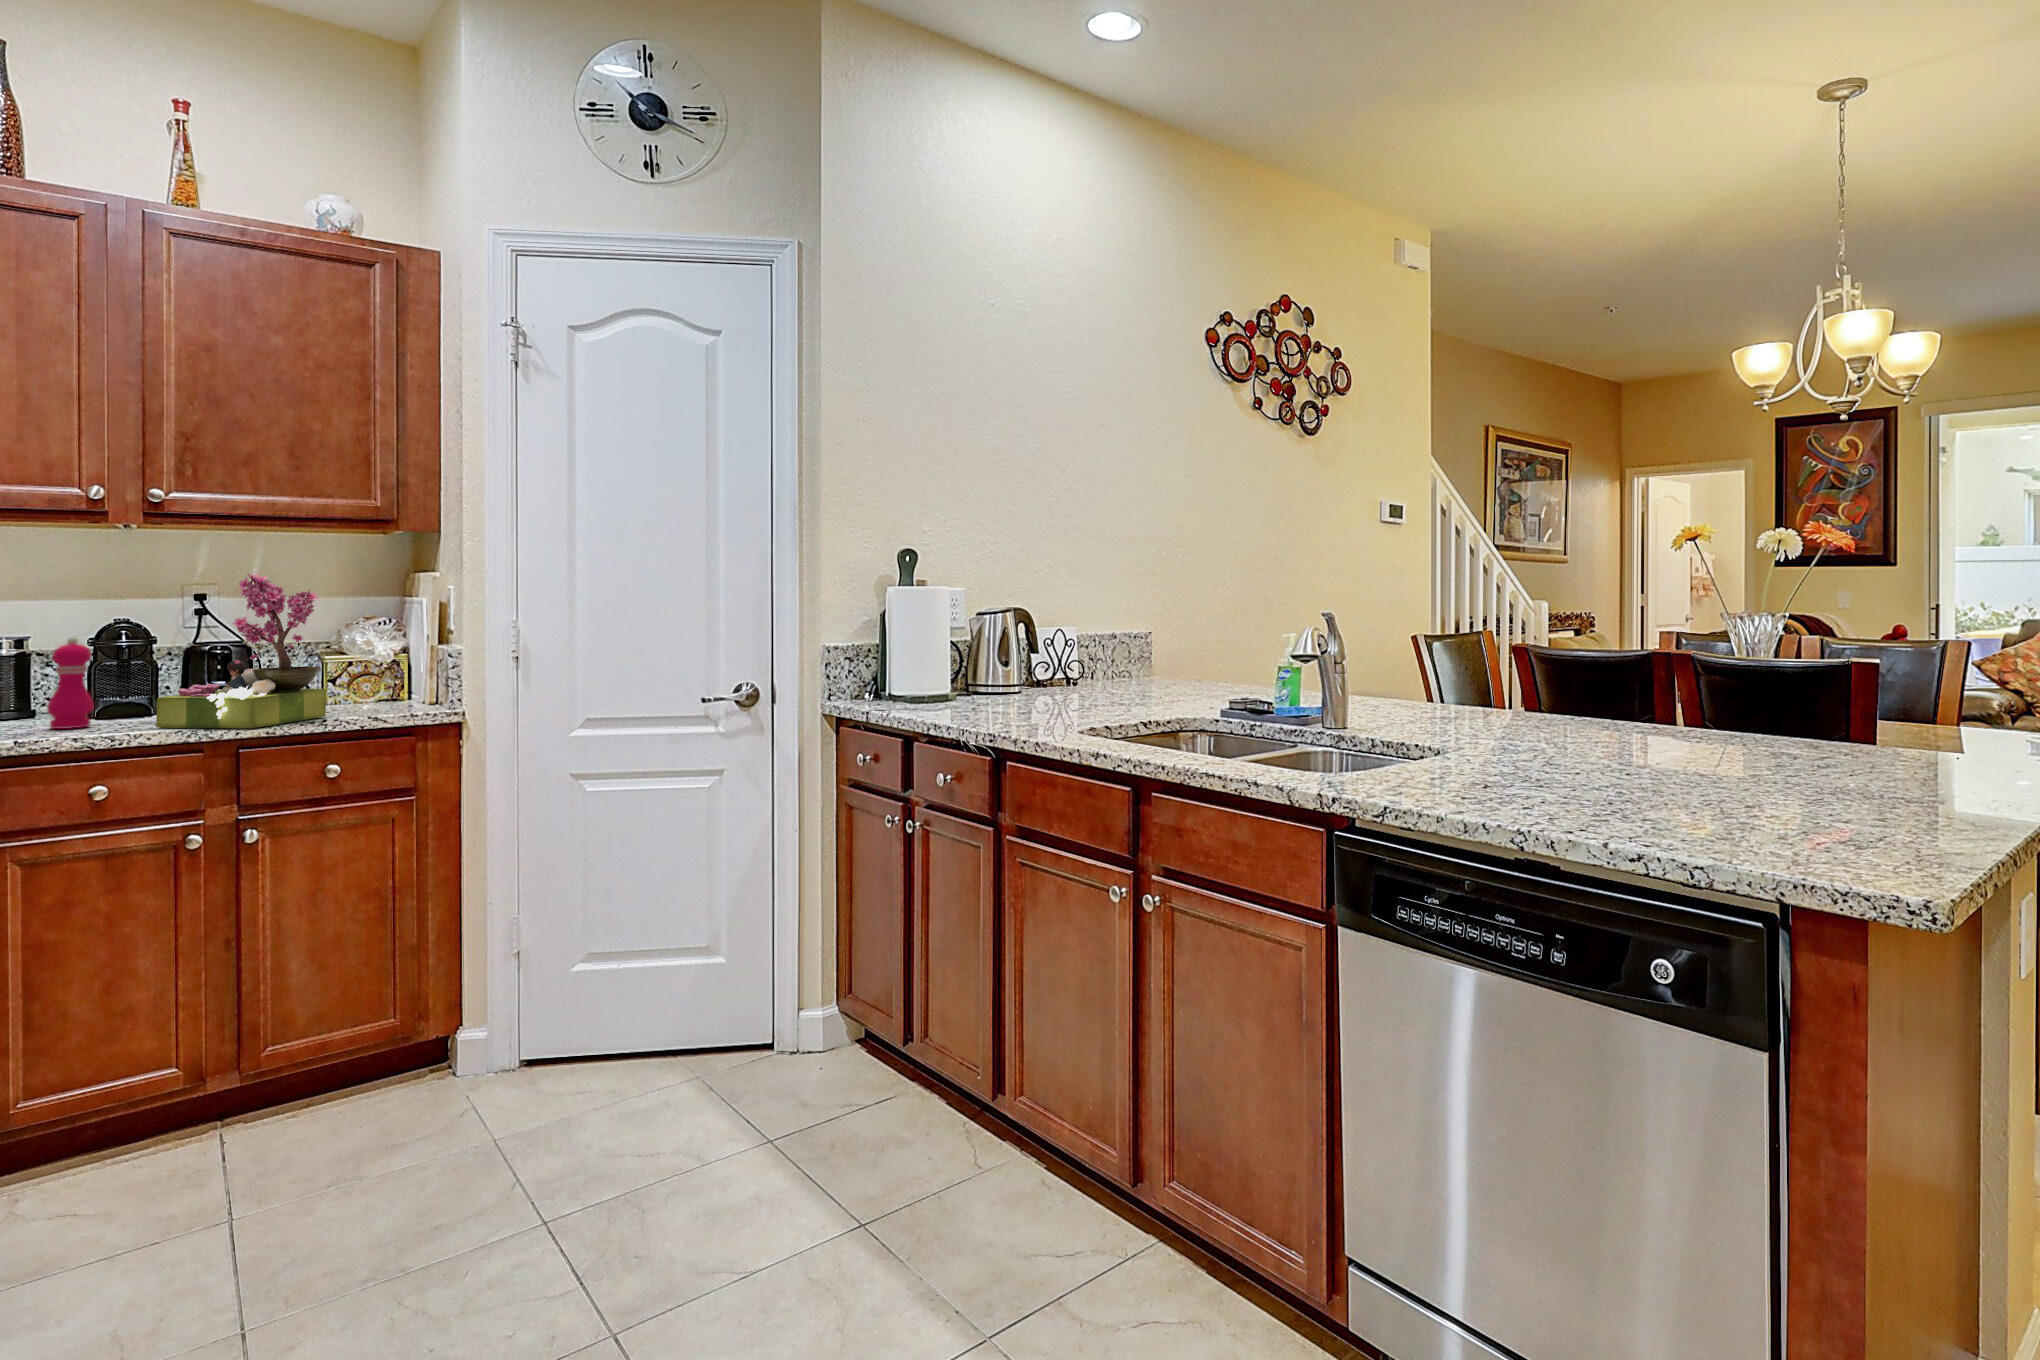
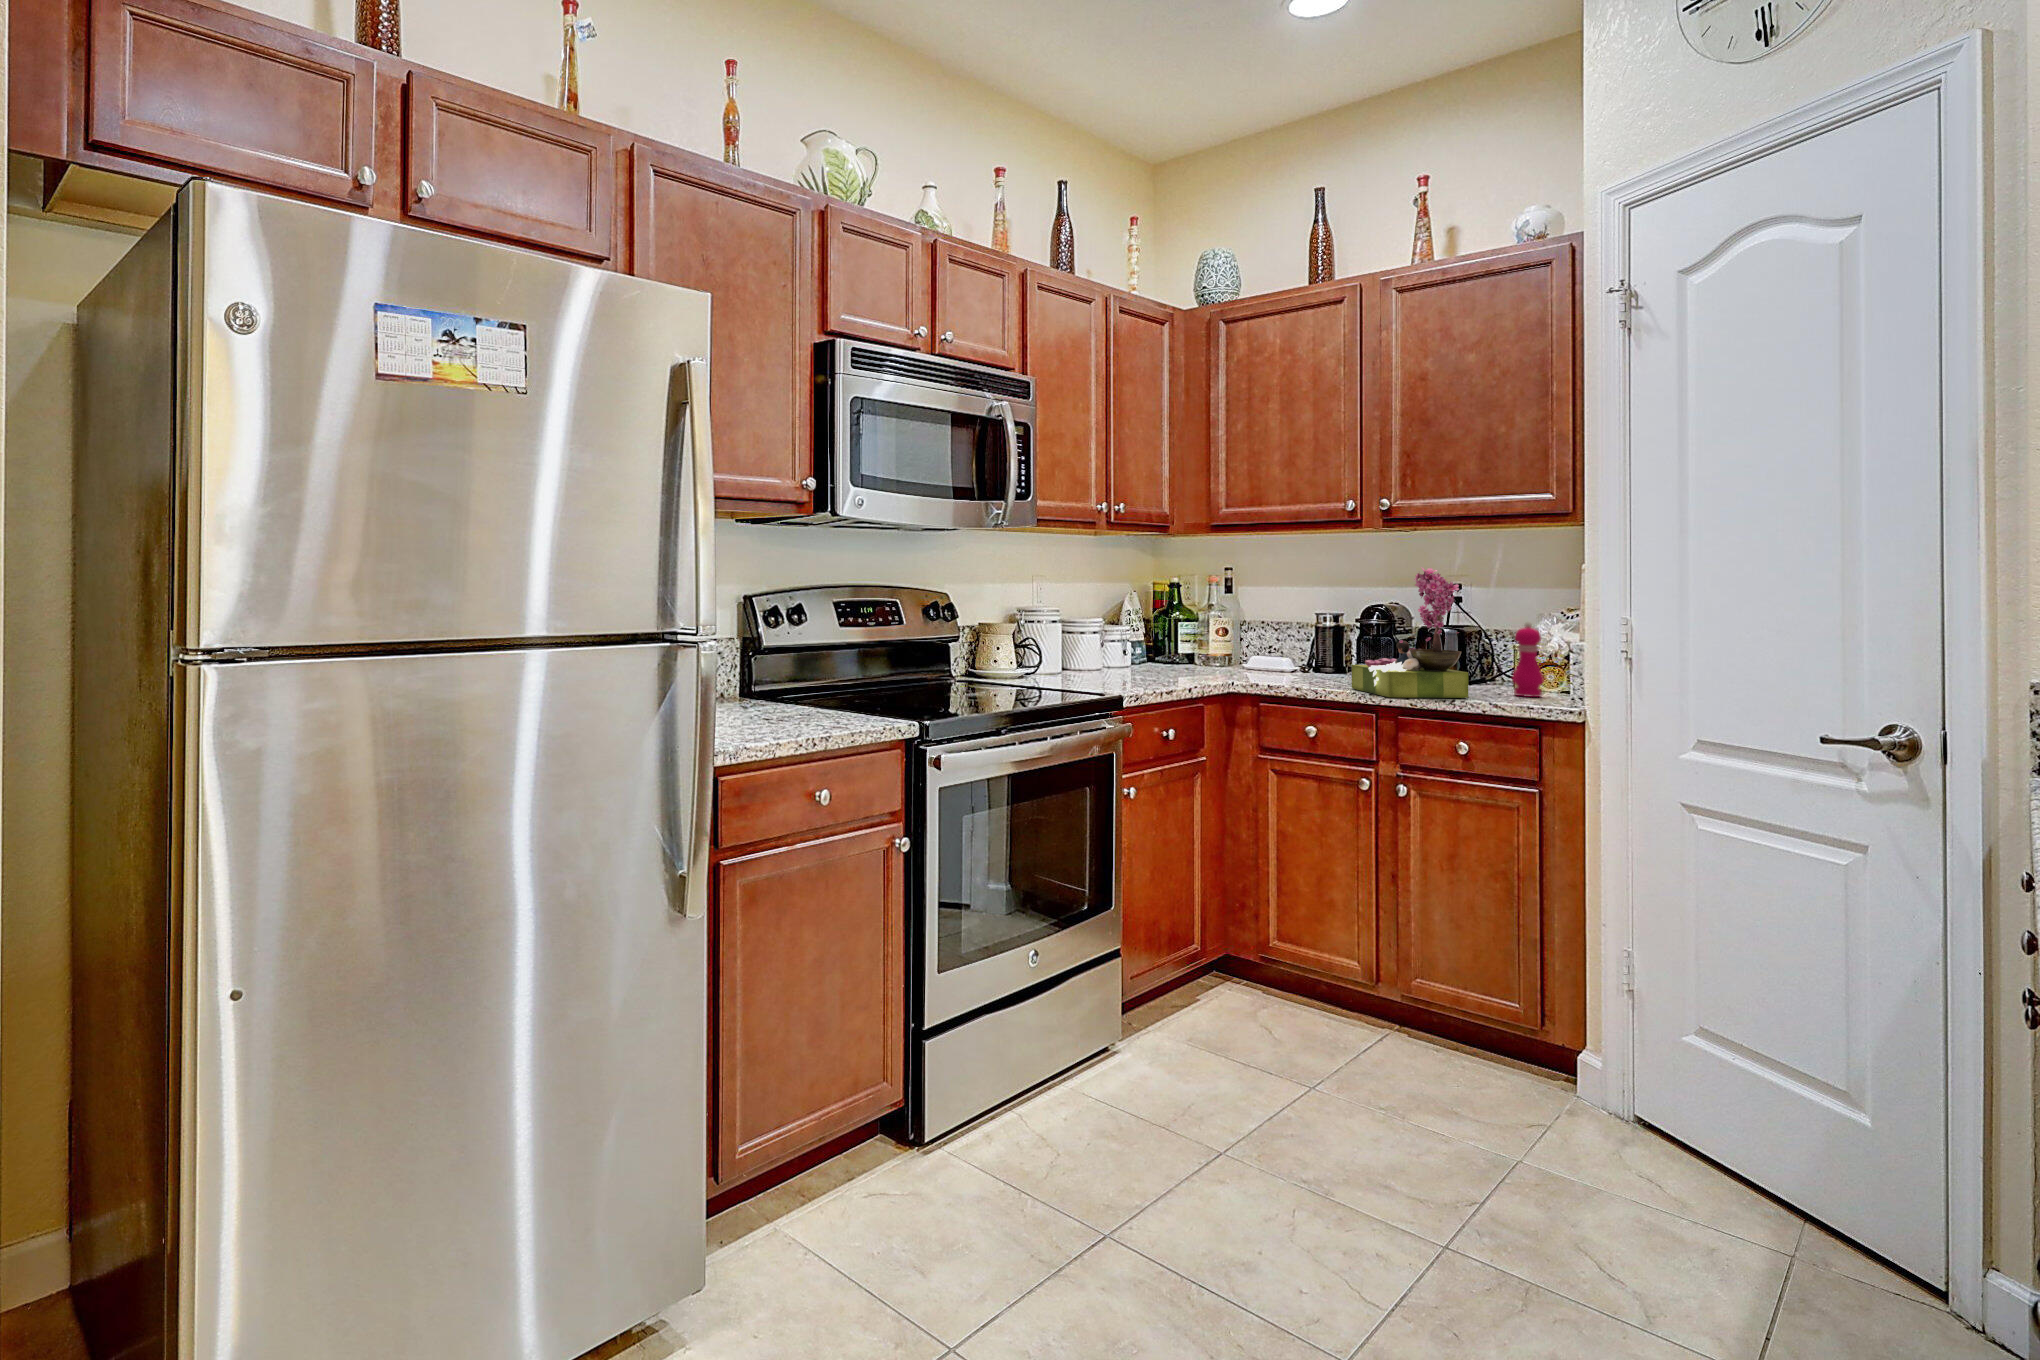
pepper mill: present [47,637,94,729] -> present [1512,622,1544,697]

